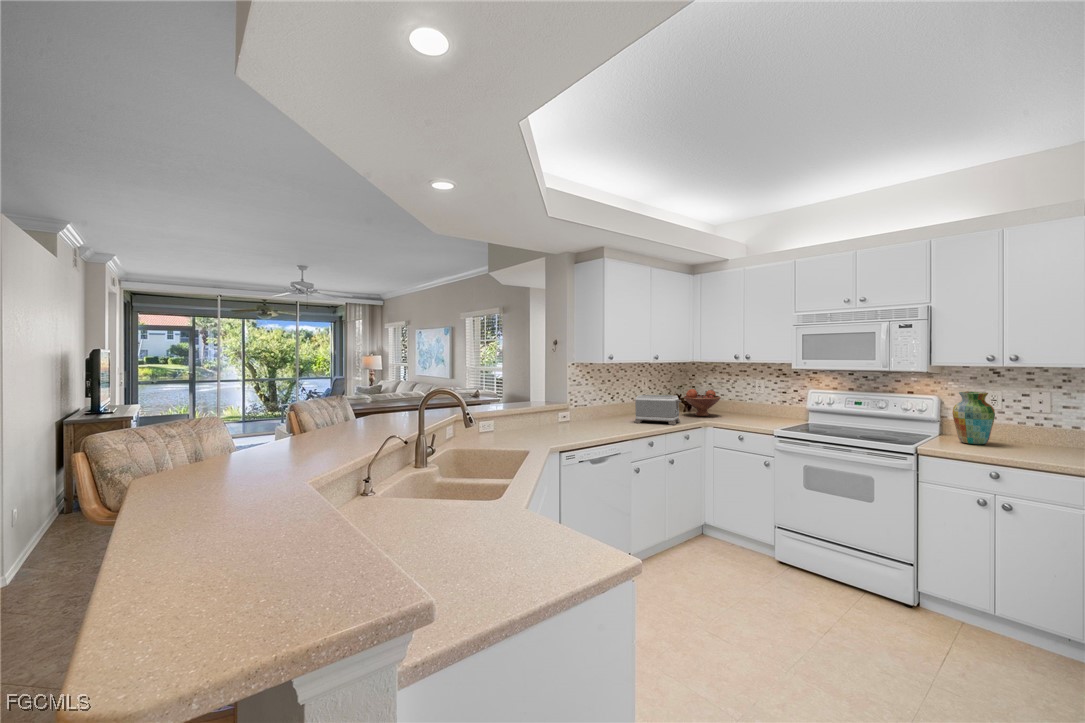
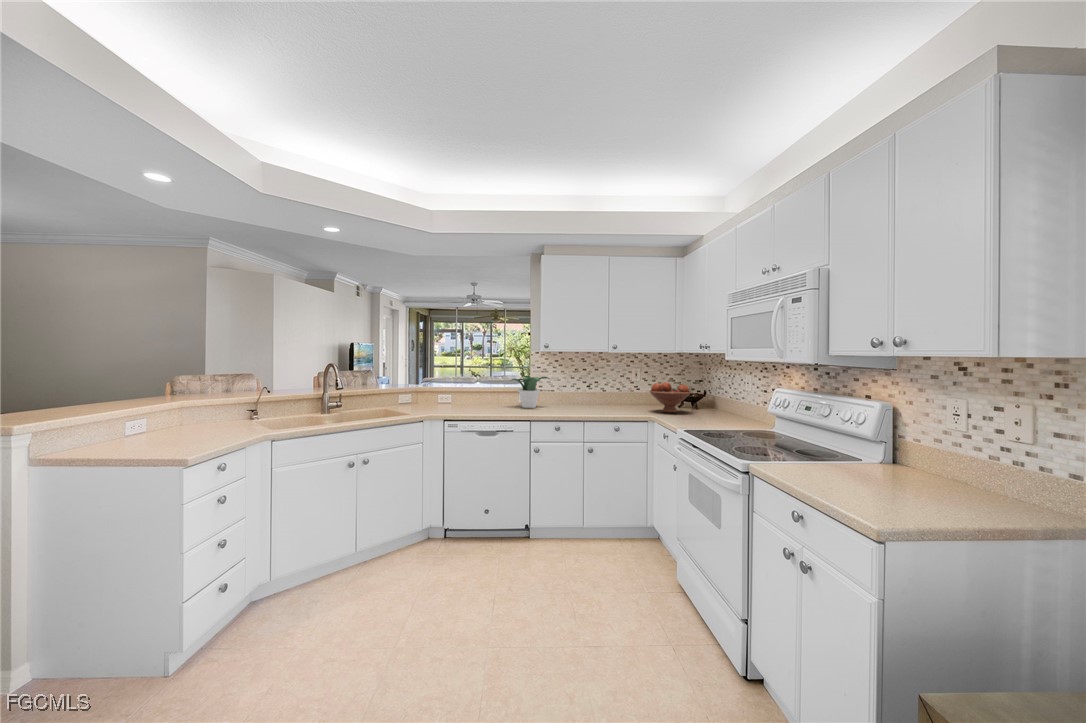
potted plant: none [568,390,608,425] -> present [511,376,550,408]
vase: present [953,392,995,444] -> none [836,394,902,480]
toaster: present [635,395,681,425] -> none [572,384,617,415]

